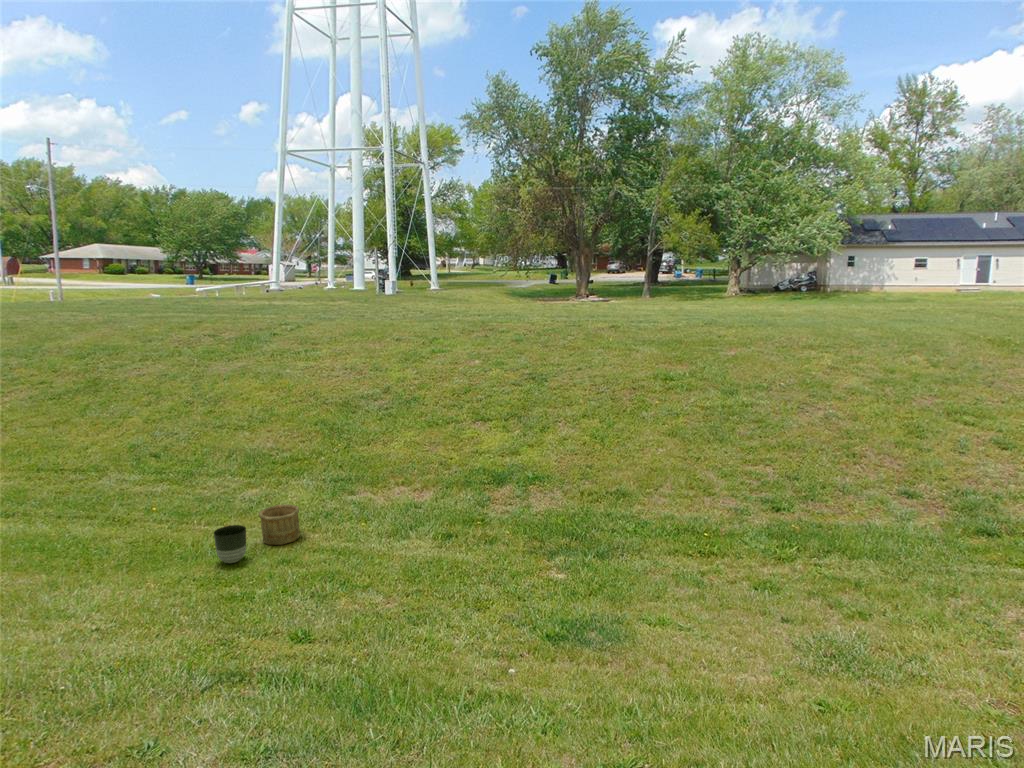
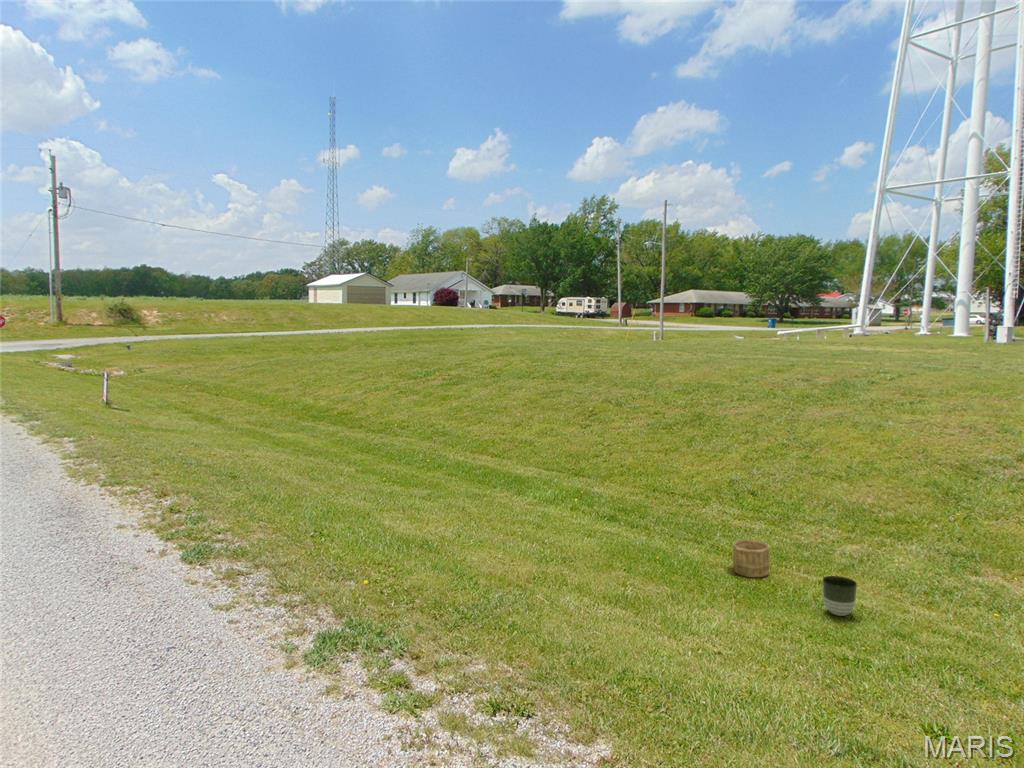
wooden bucket: present [259,504,300,545] -> present [732,539,770,577]

